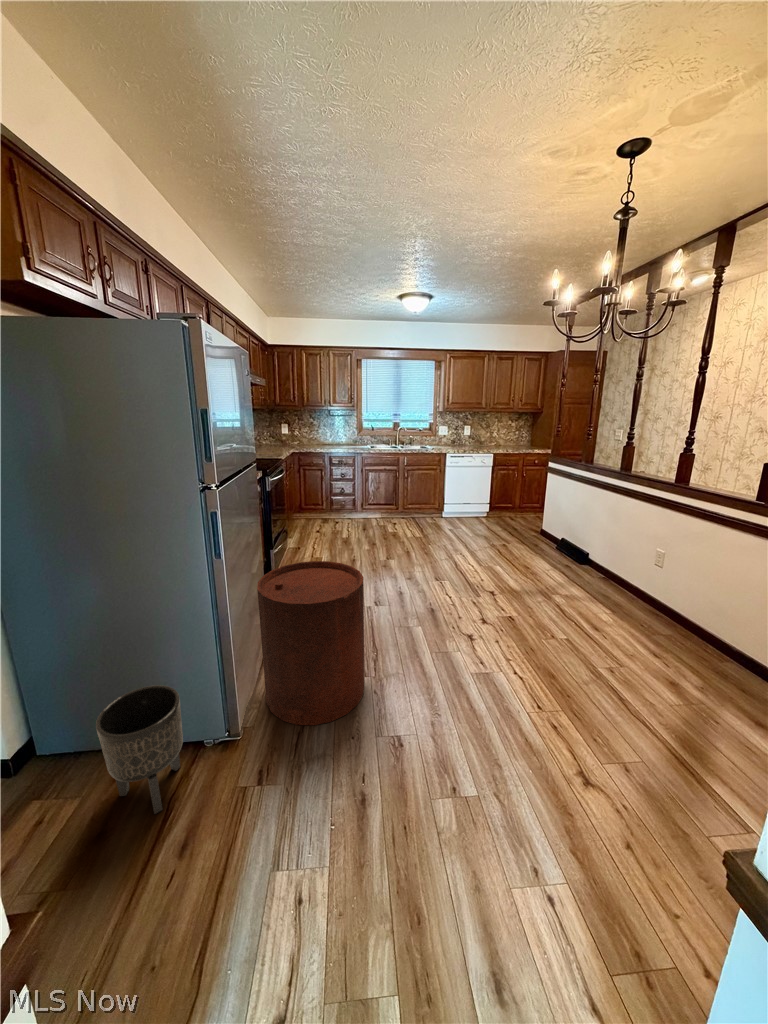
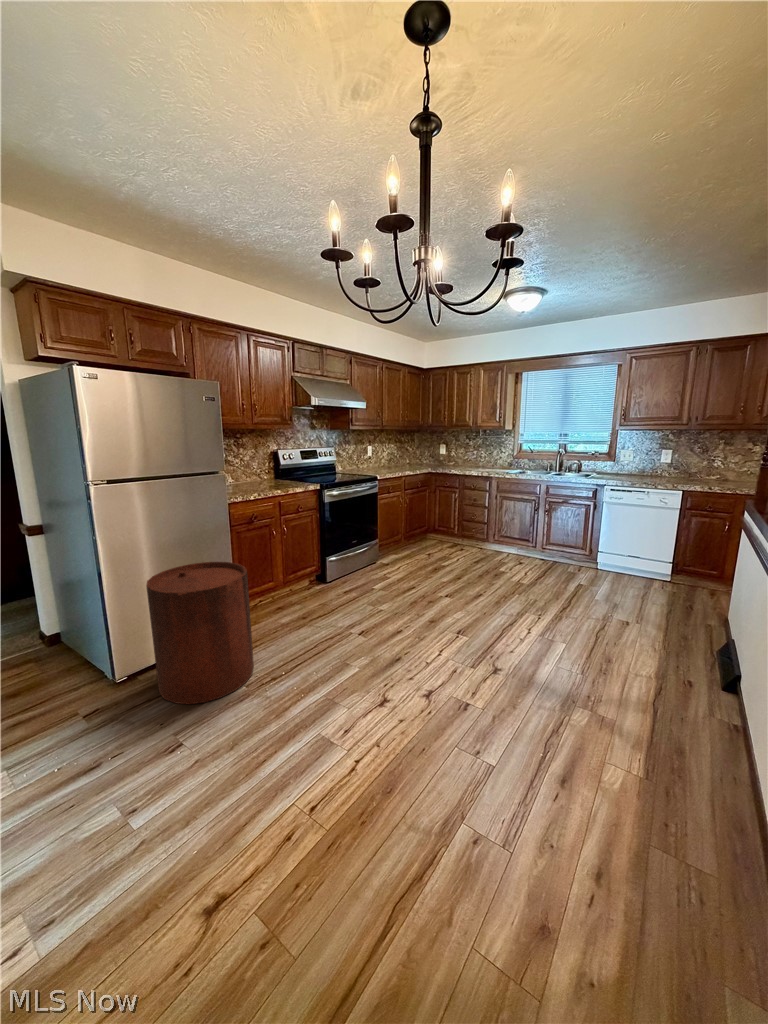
planter: present [96,685,183,814] -> none [23,615,90,698]

